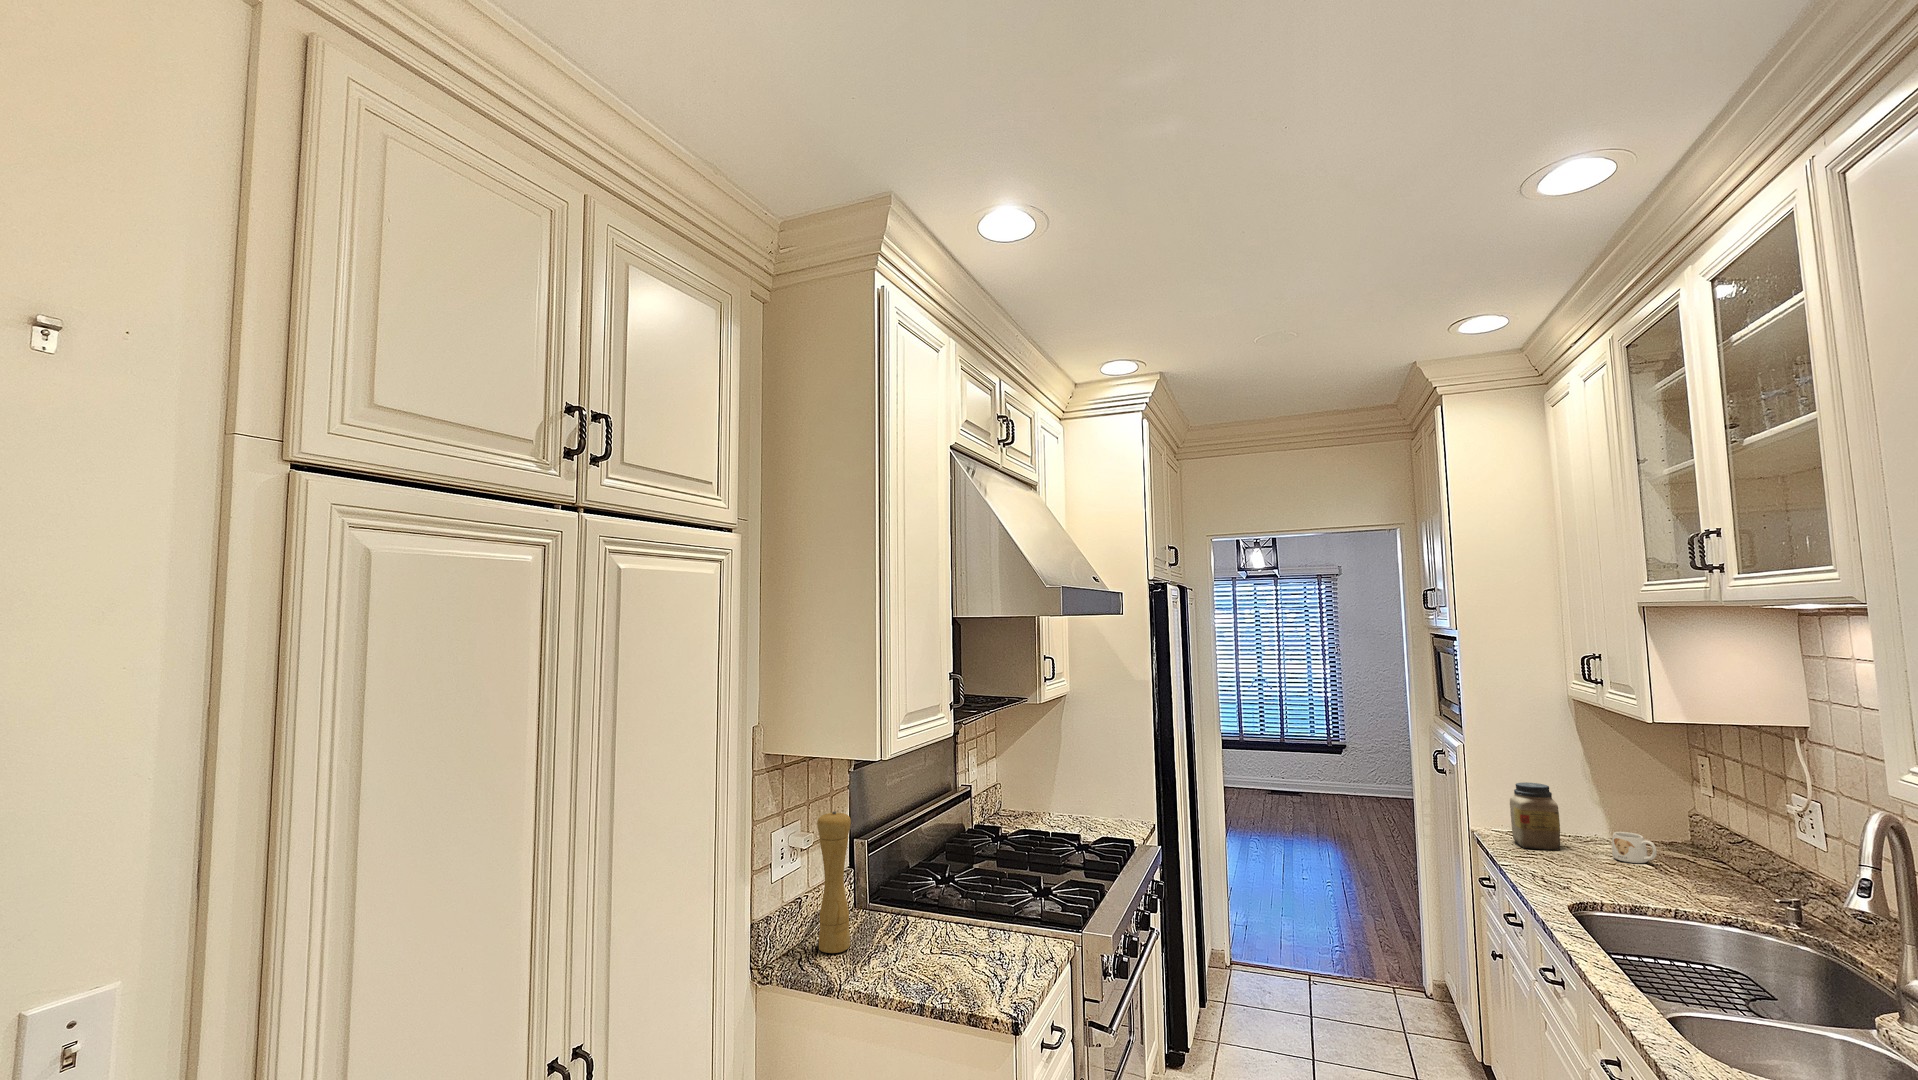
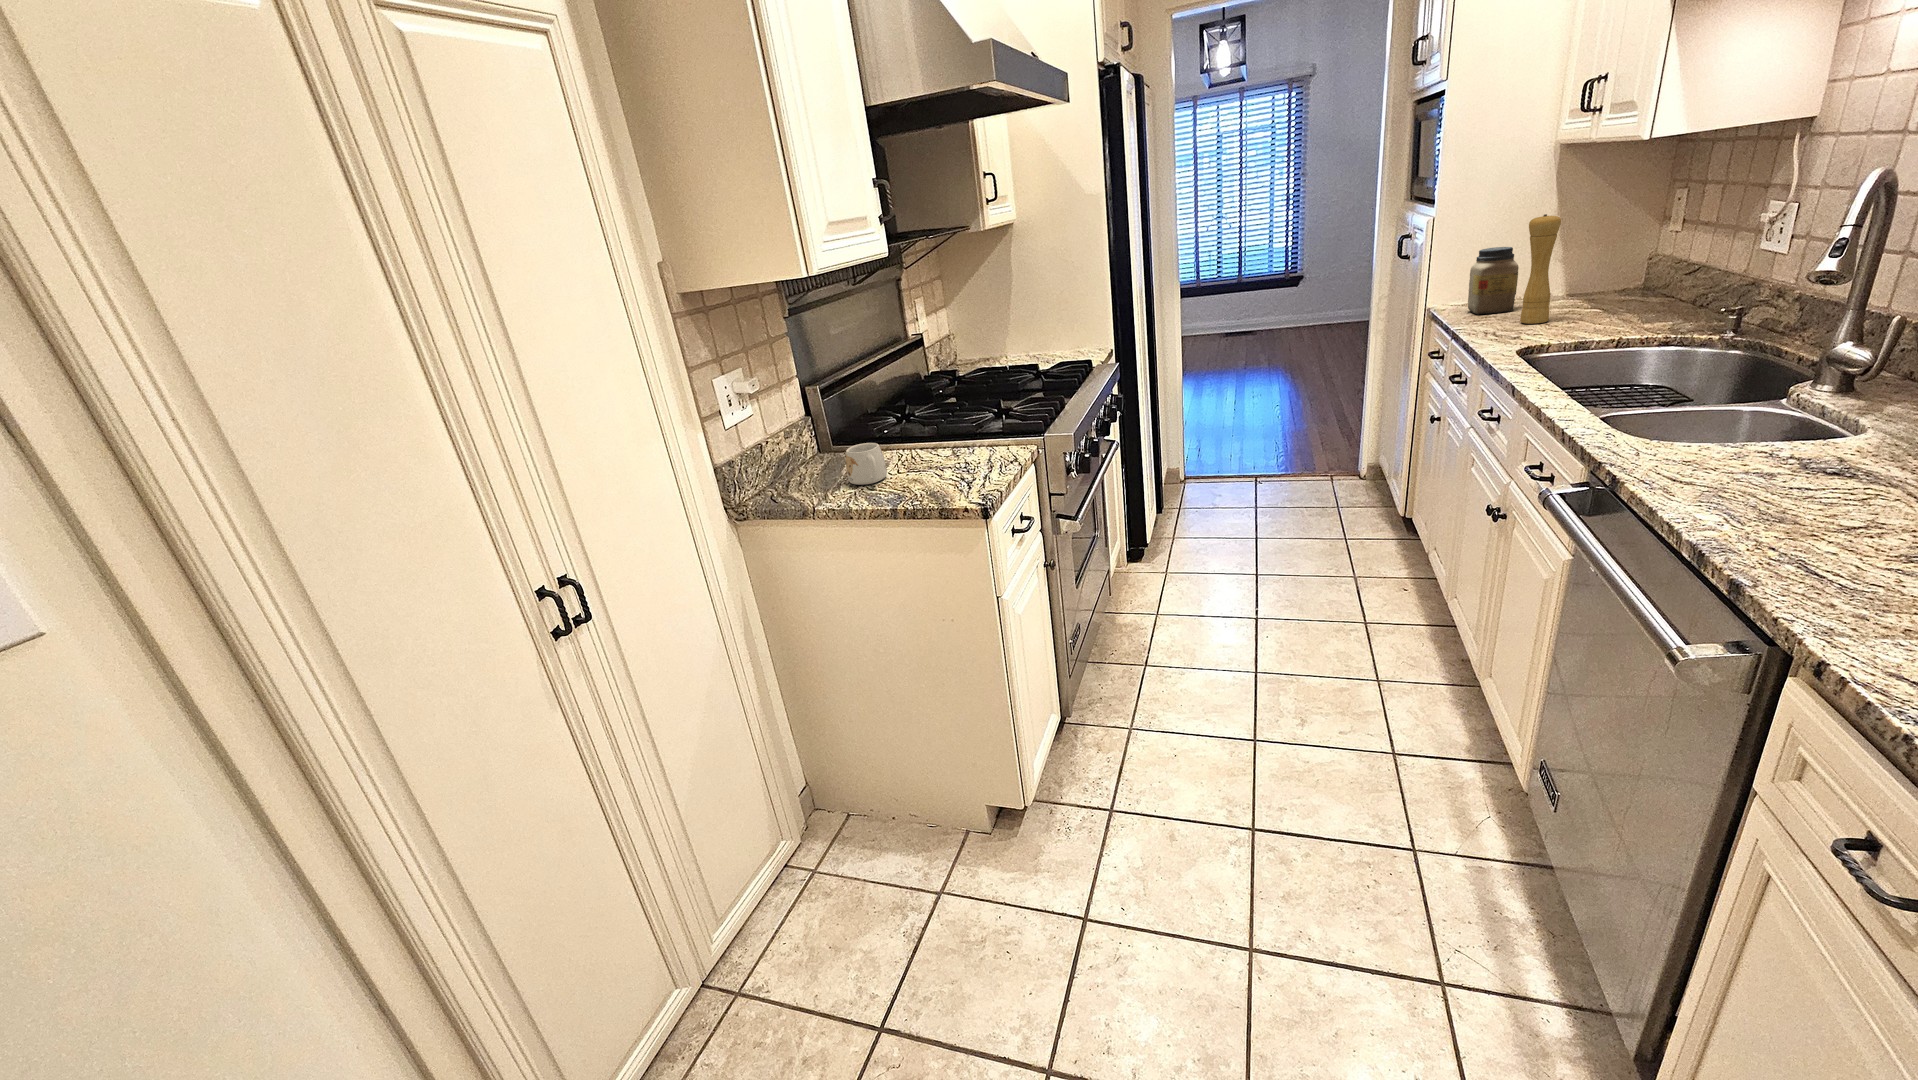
pepper mill: present [817,811,851,953] -> present [1520,214,1561,324]
mug: present [1612,832,1657,863] -> present [846,443,887,485]

